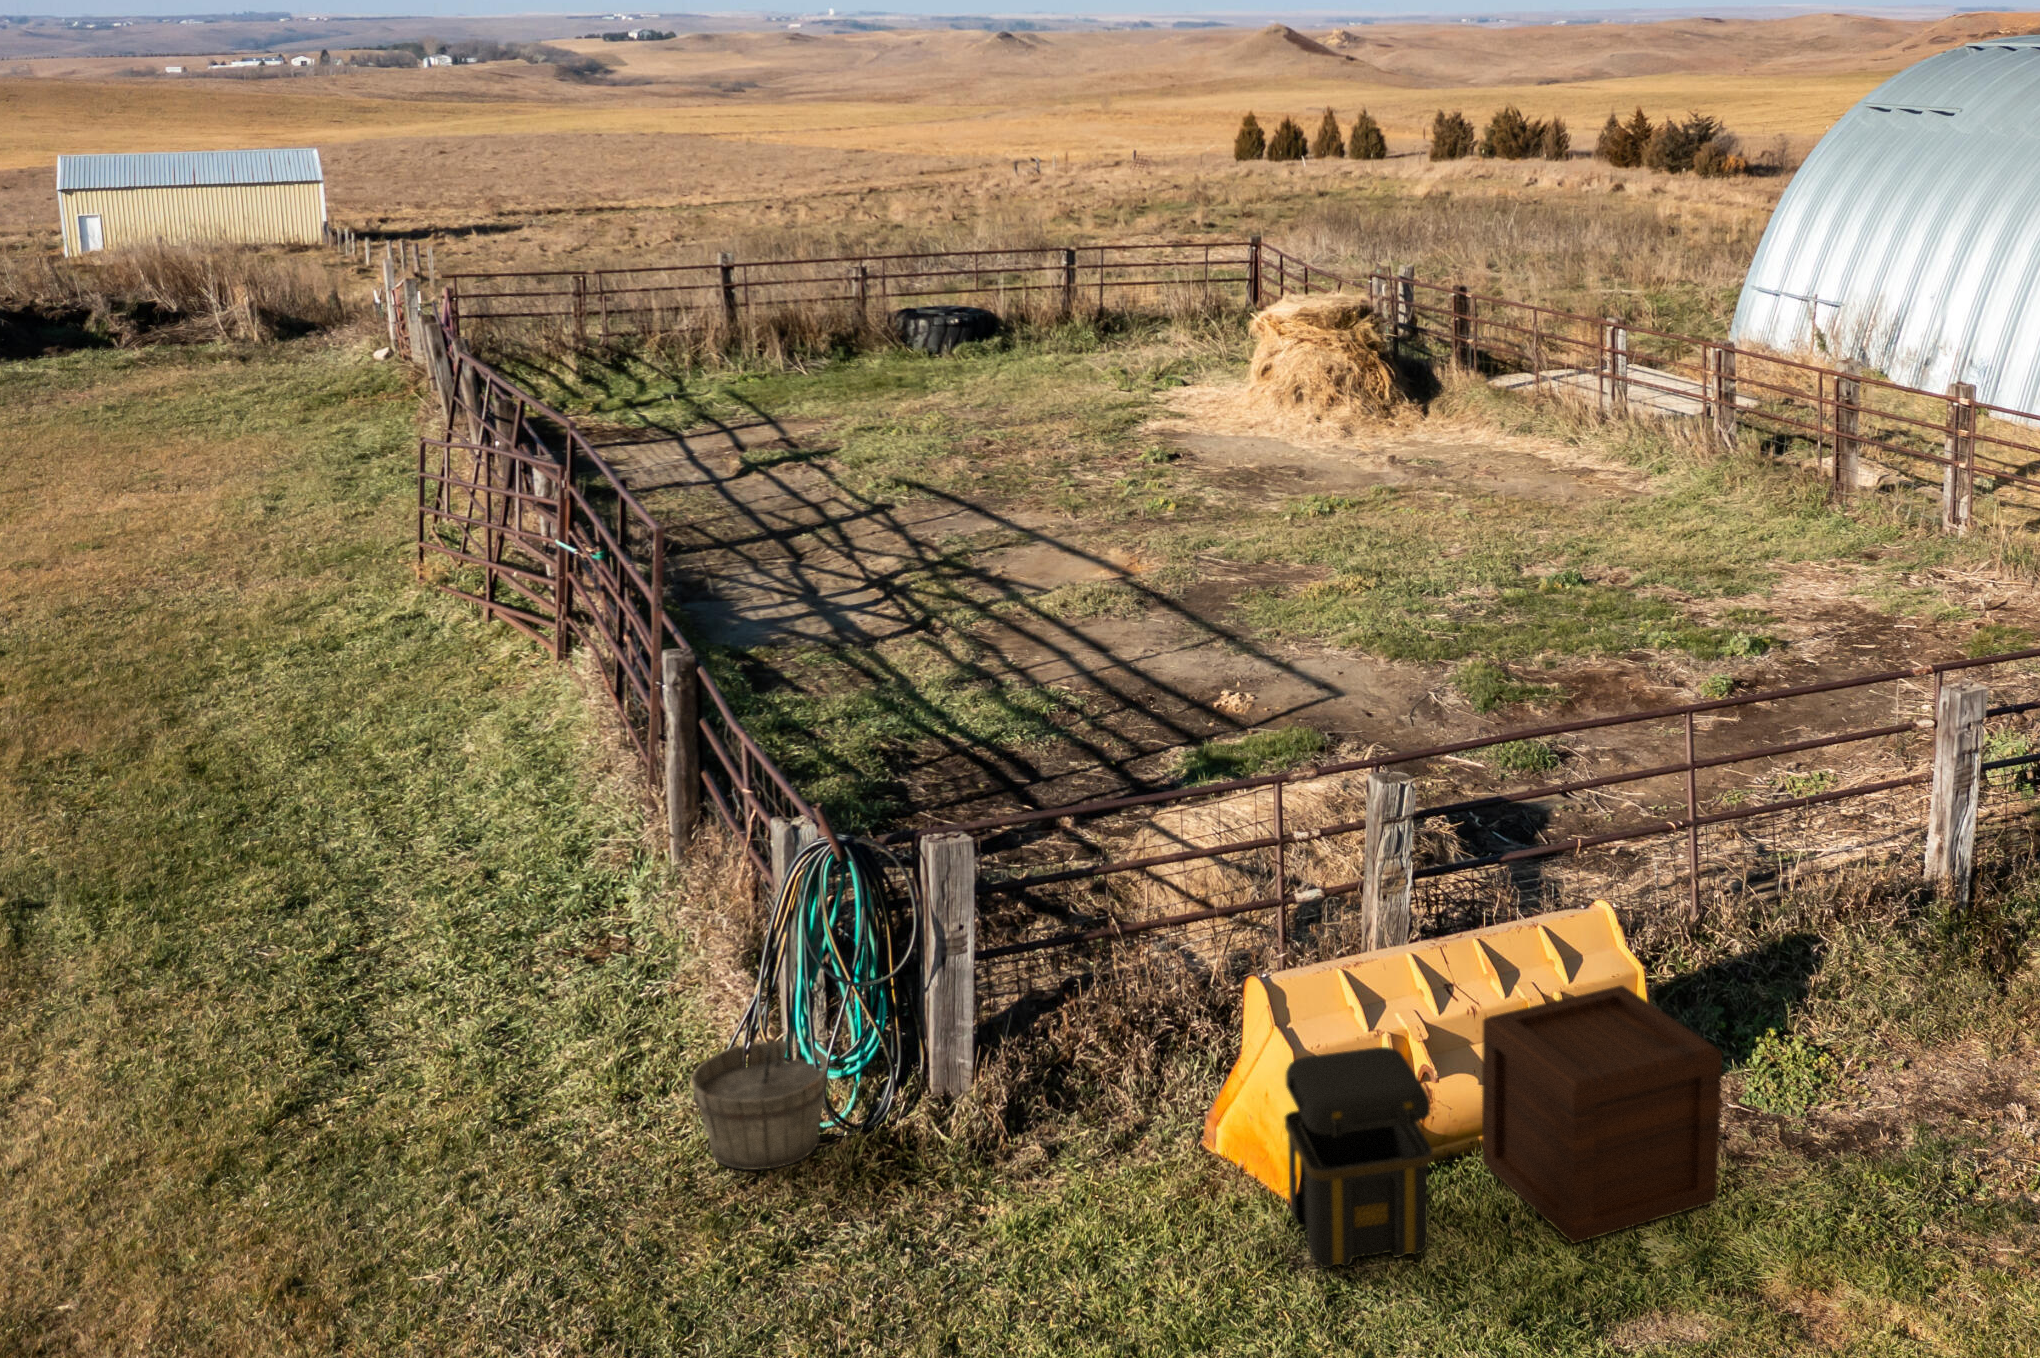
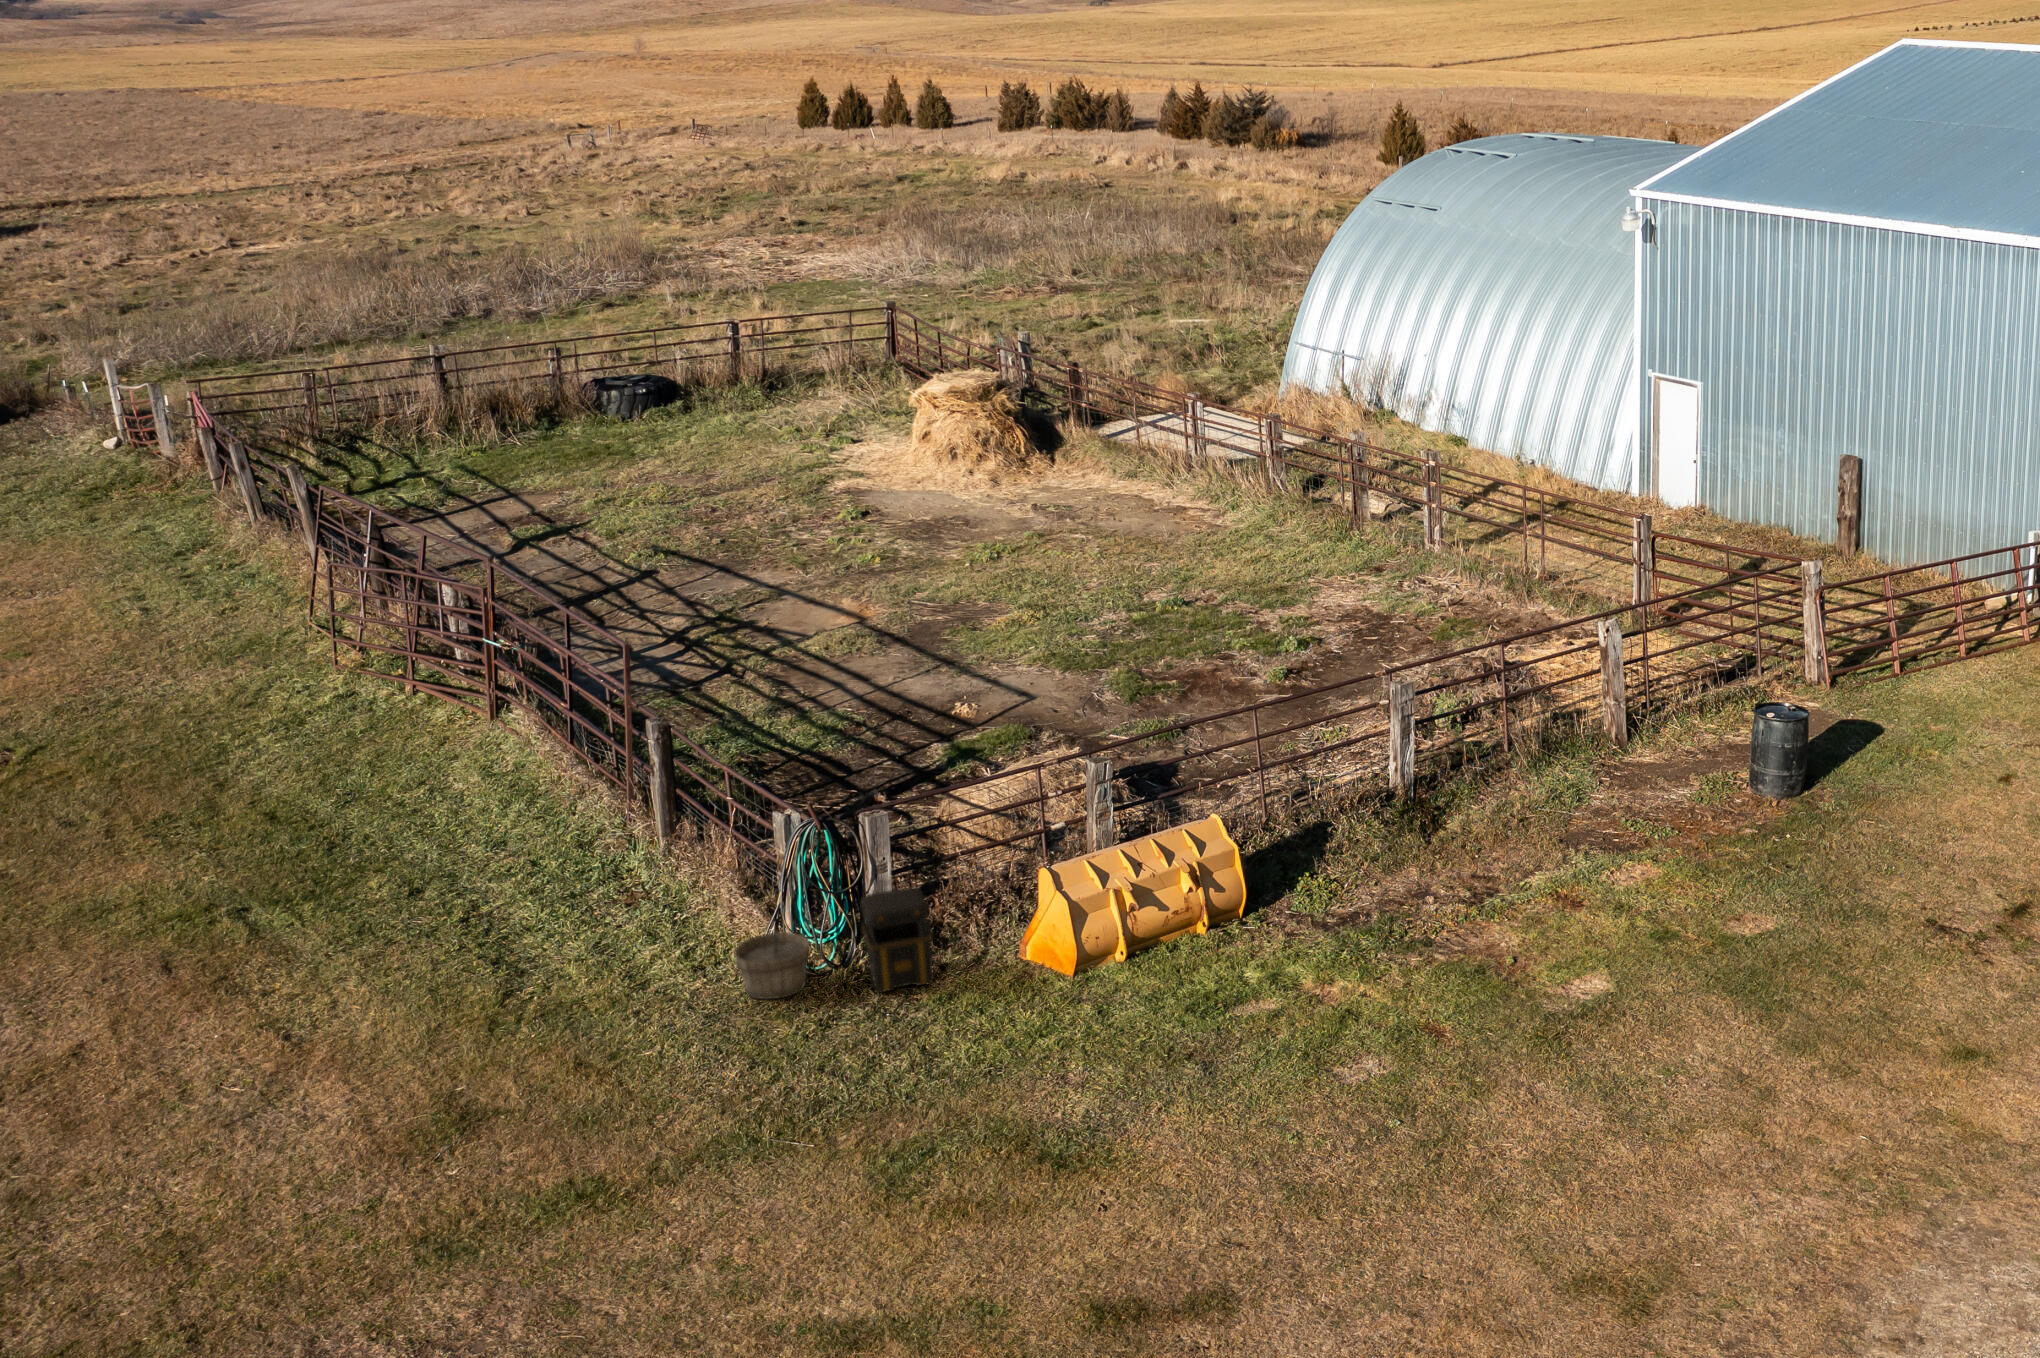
wooden crate: present [1482,985,1722,1244] -> none [1161,854,1282,979]
toolbox: present [1285,1047,1433,1268] -> present [861,887,934,993]

